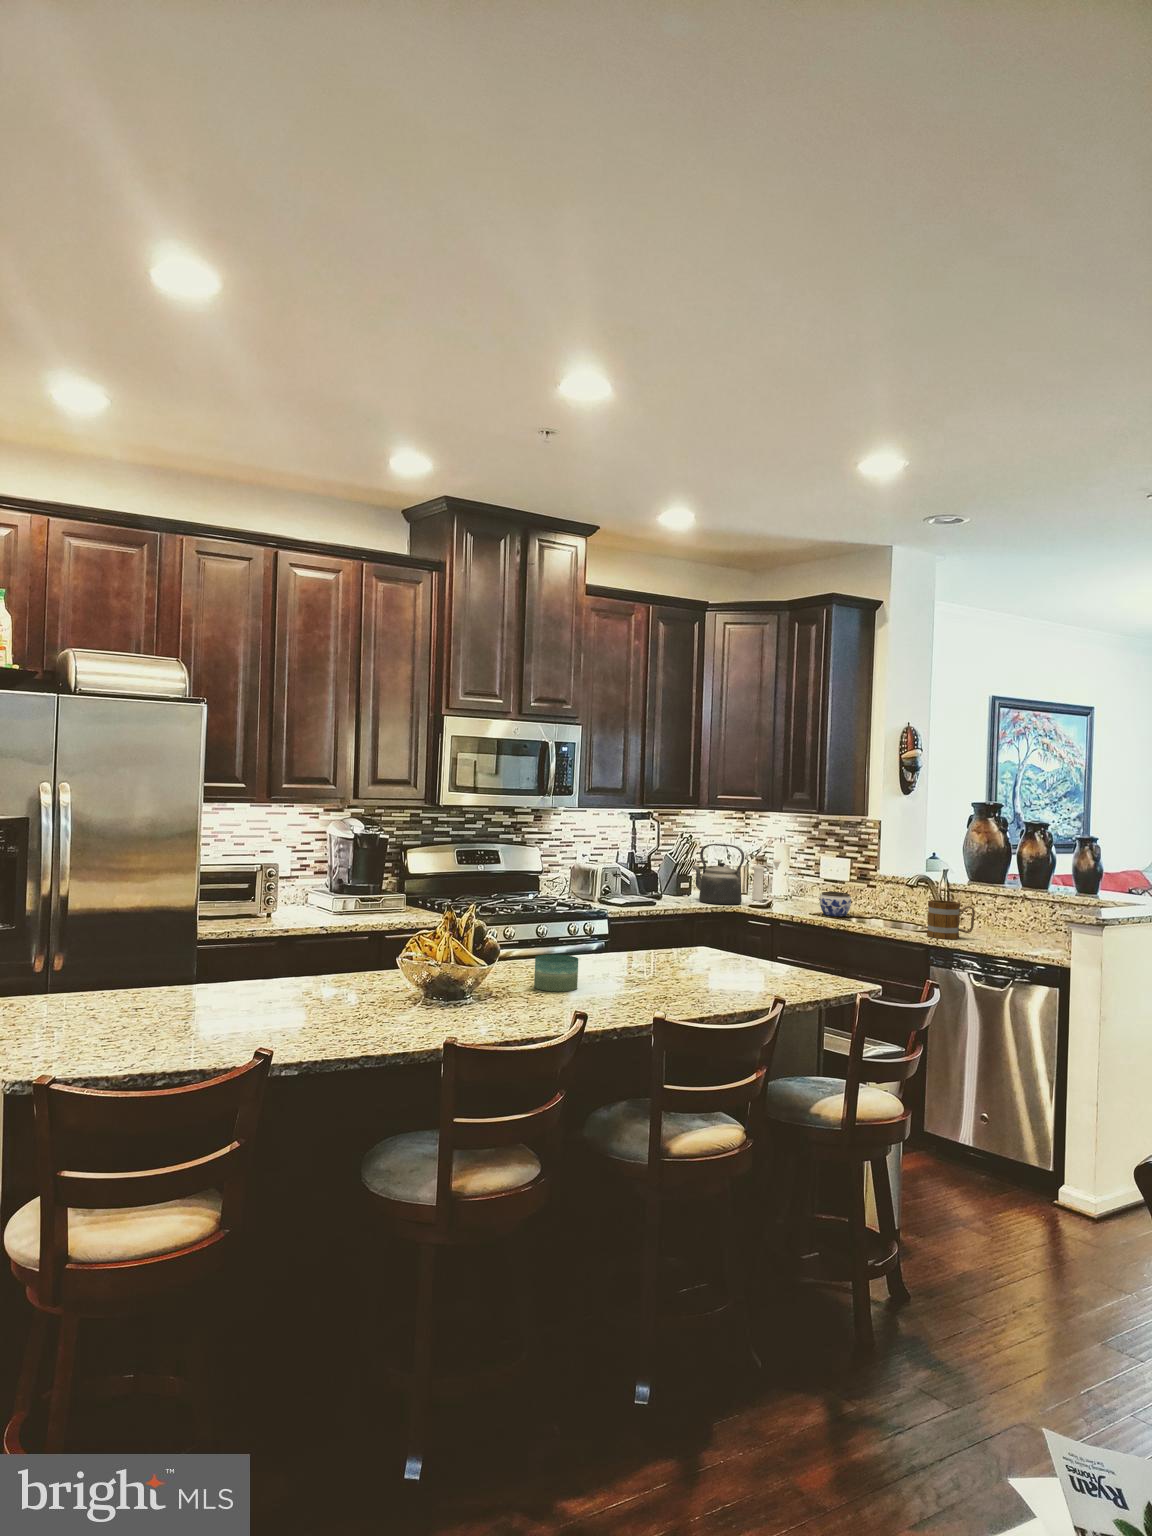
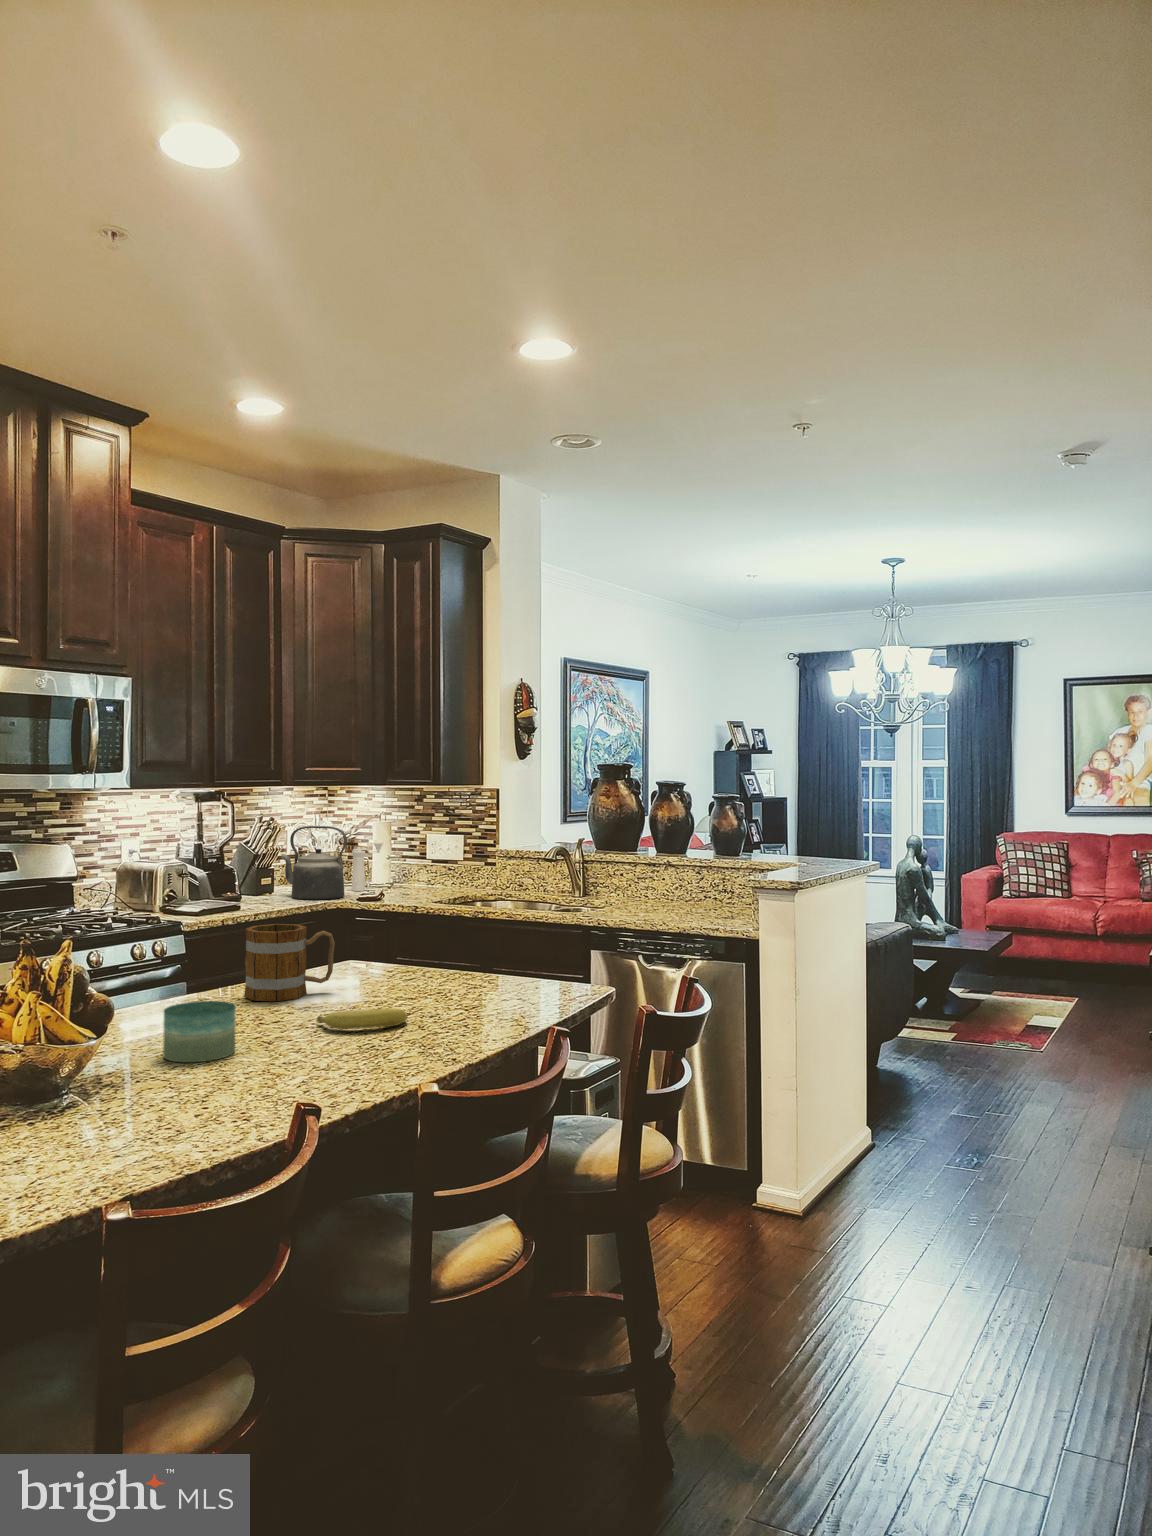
jar: present [820,891,851,916] -> none [442,873,477,902]
mug: present [927,900,975,939] -> present [244,924,335,1001]
fruit: none [638,973,697,988] -> present [317,1009,407,1029]

